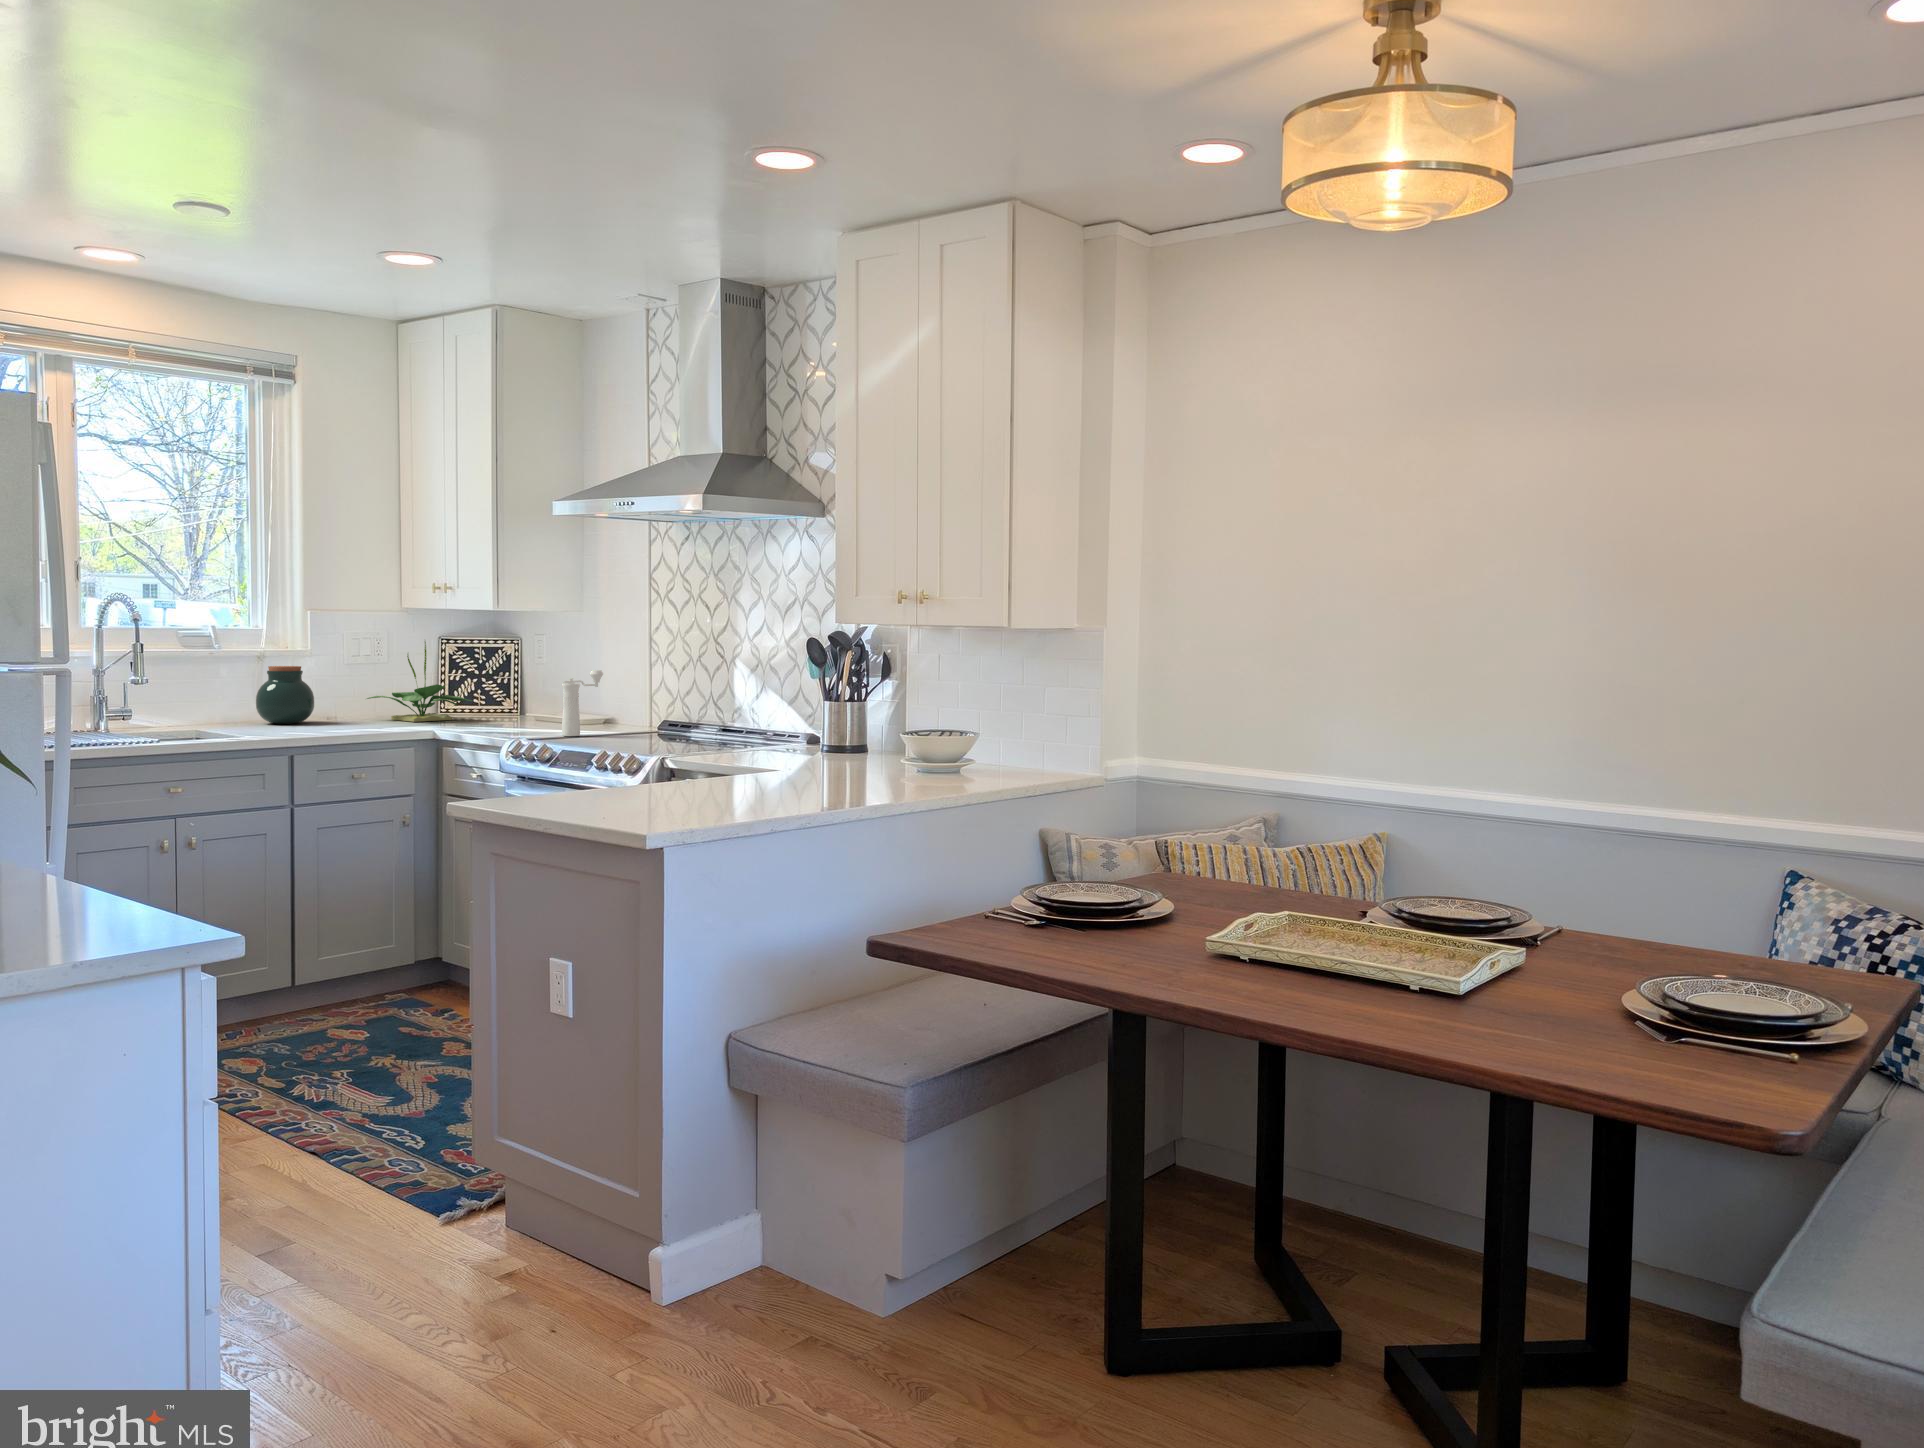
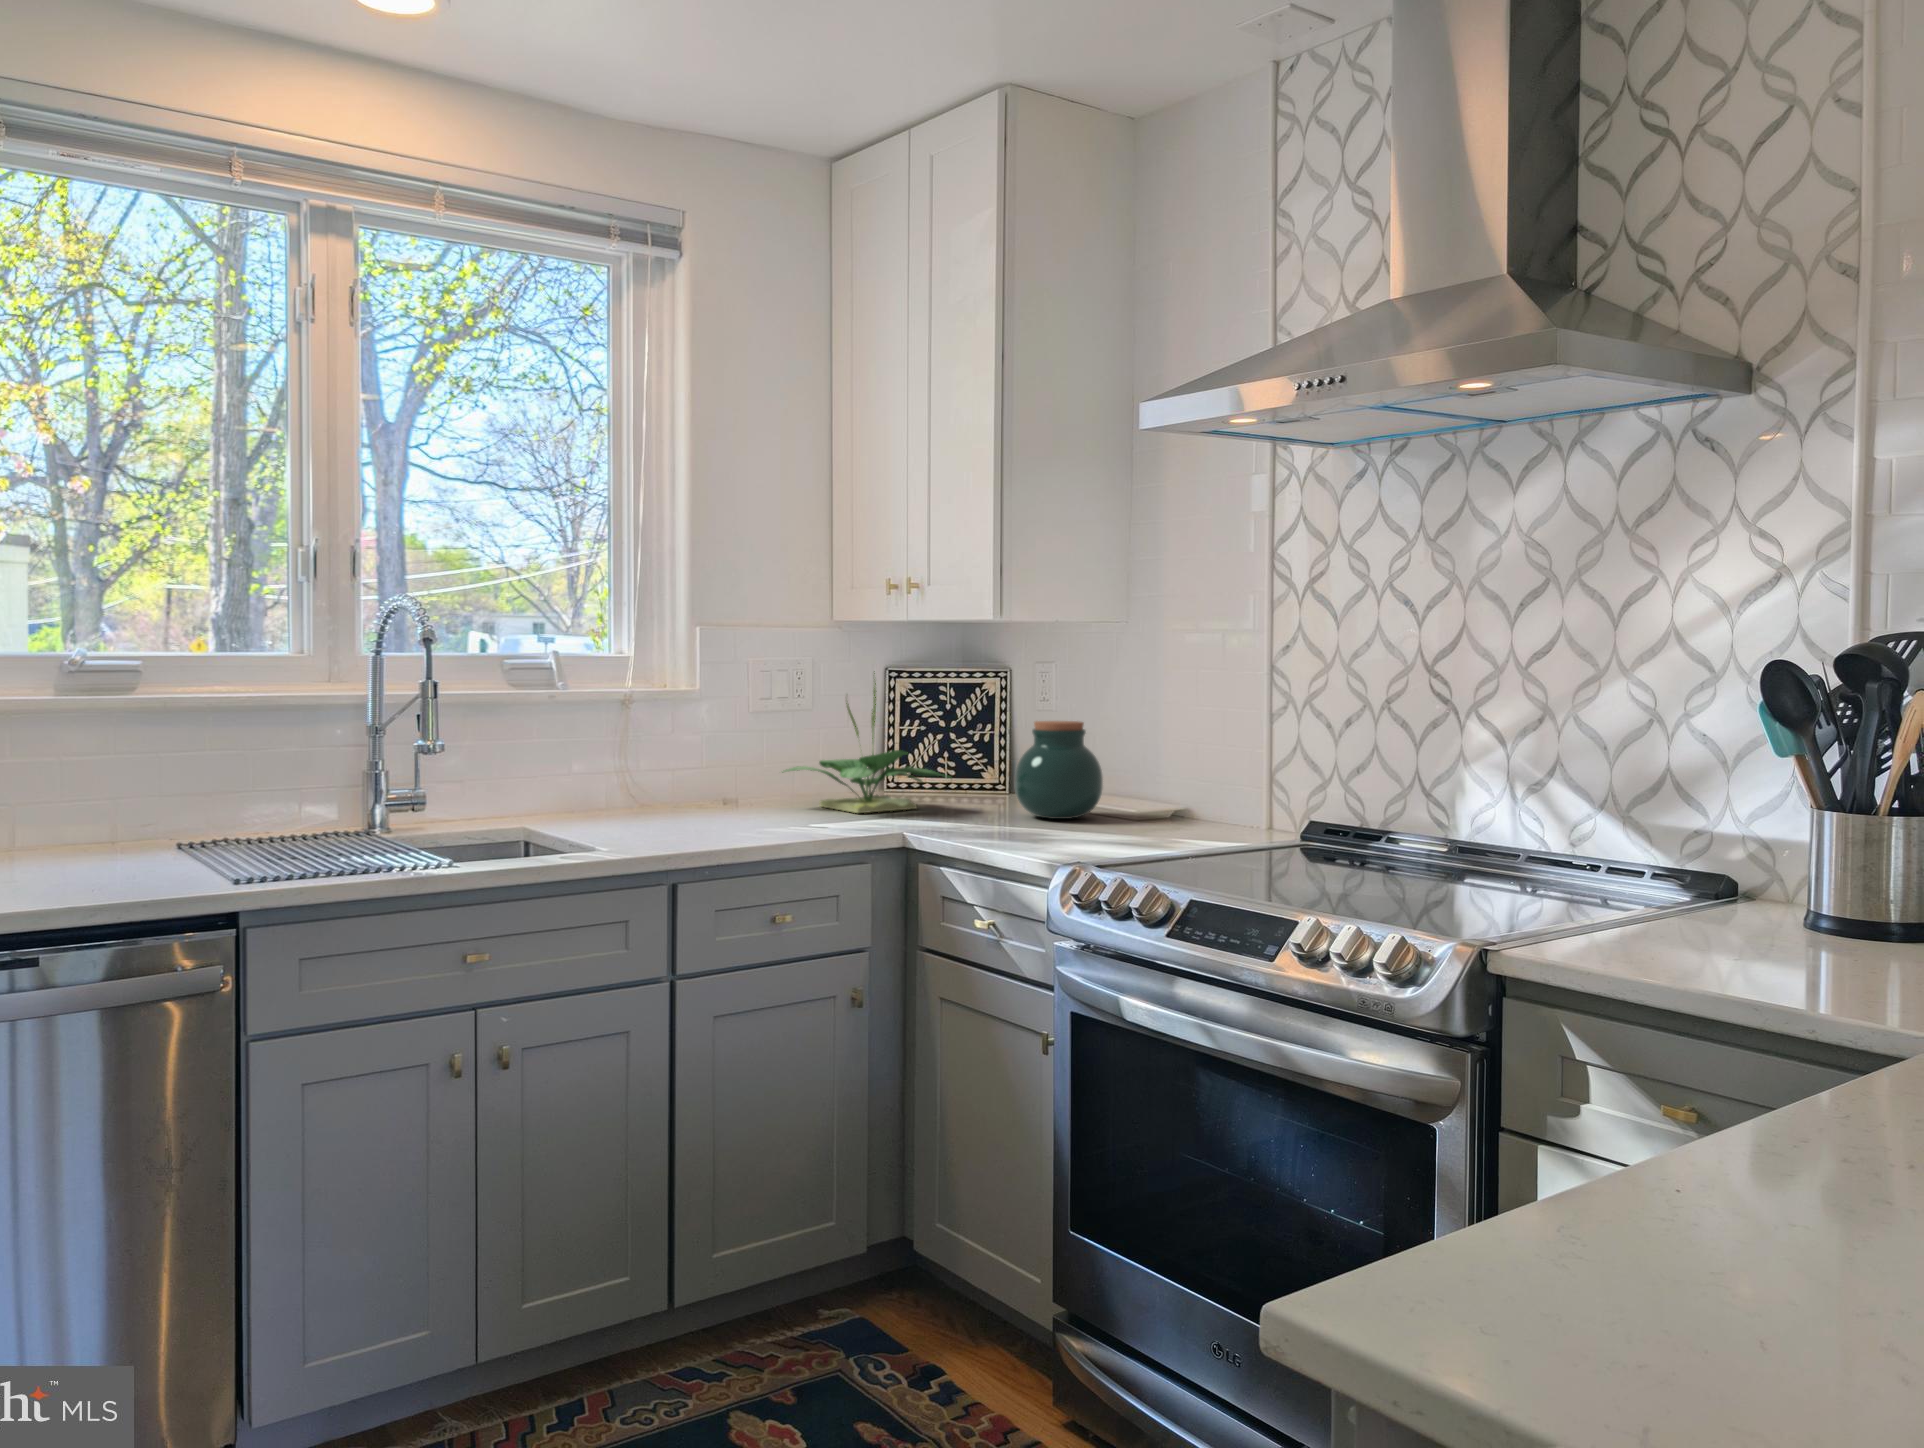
jar: present [256,666,314,724] -> present [1015,721,1103,819]
pepper mill: present [562,670,603,736] -> none [1143,728,1214,860]

